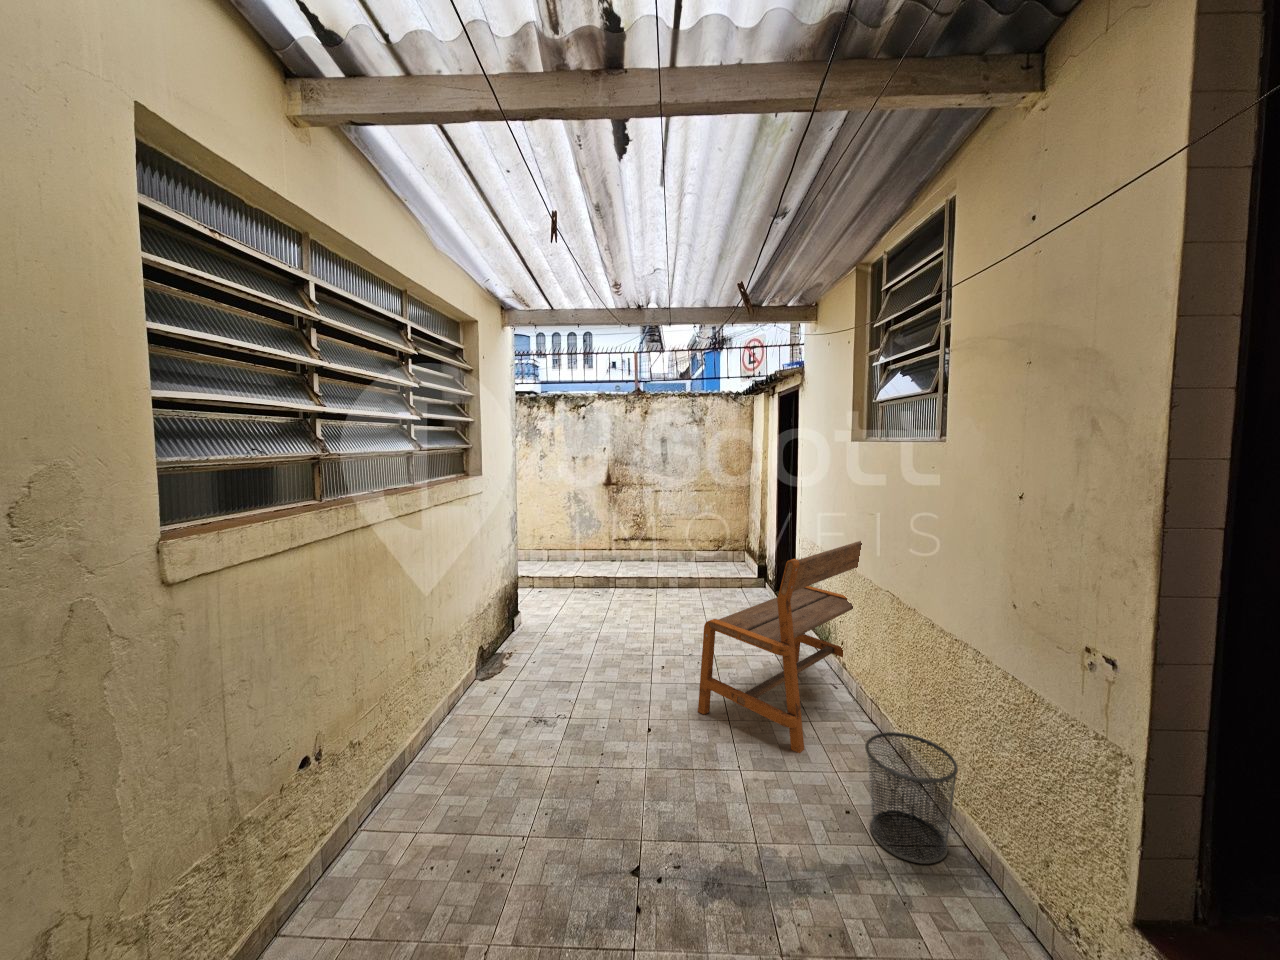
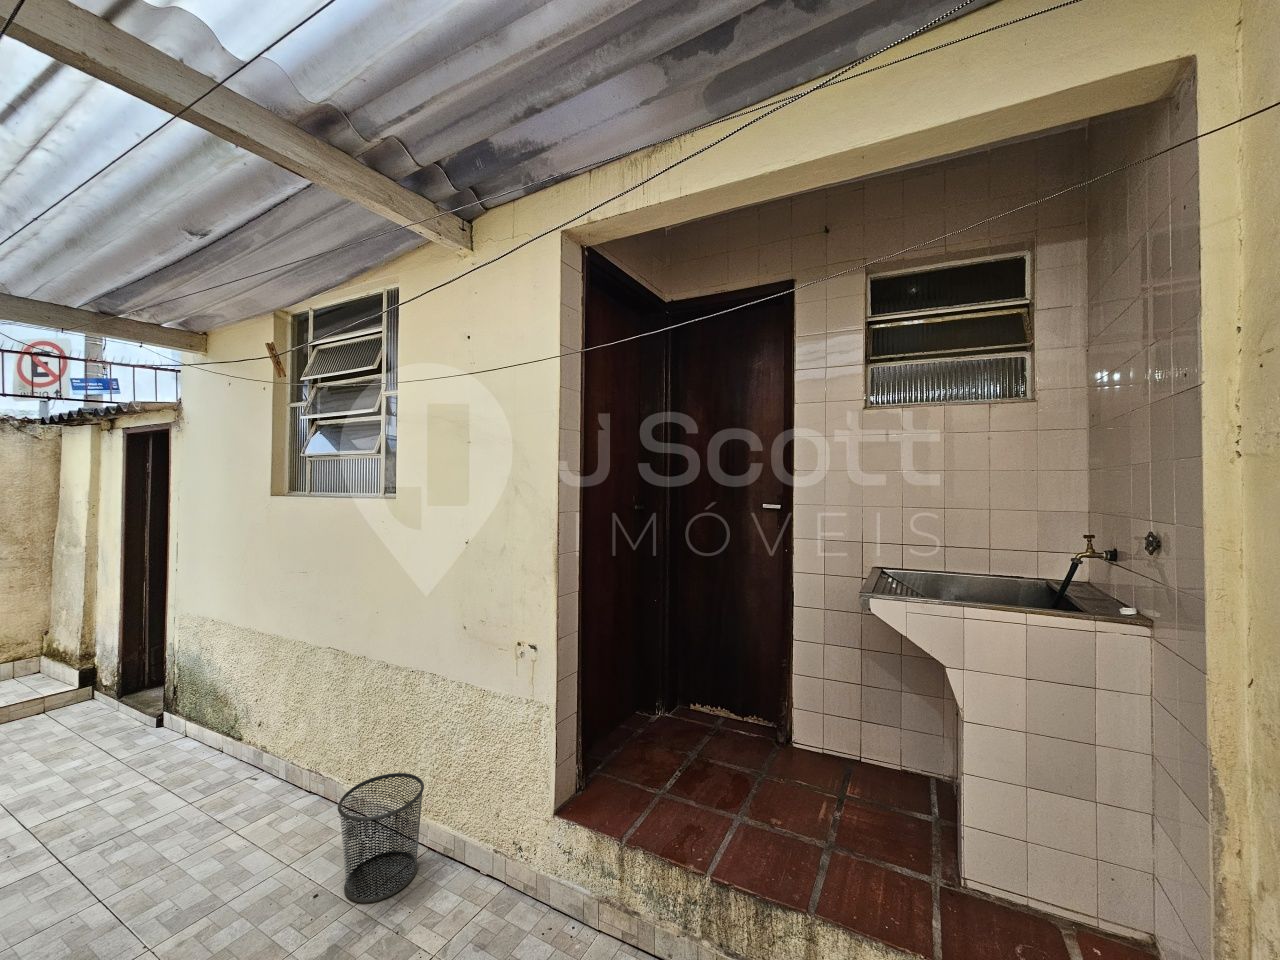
bench: present [698,541,862,753] -> none [26,595,306,926]

